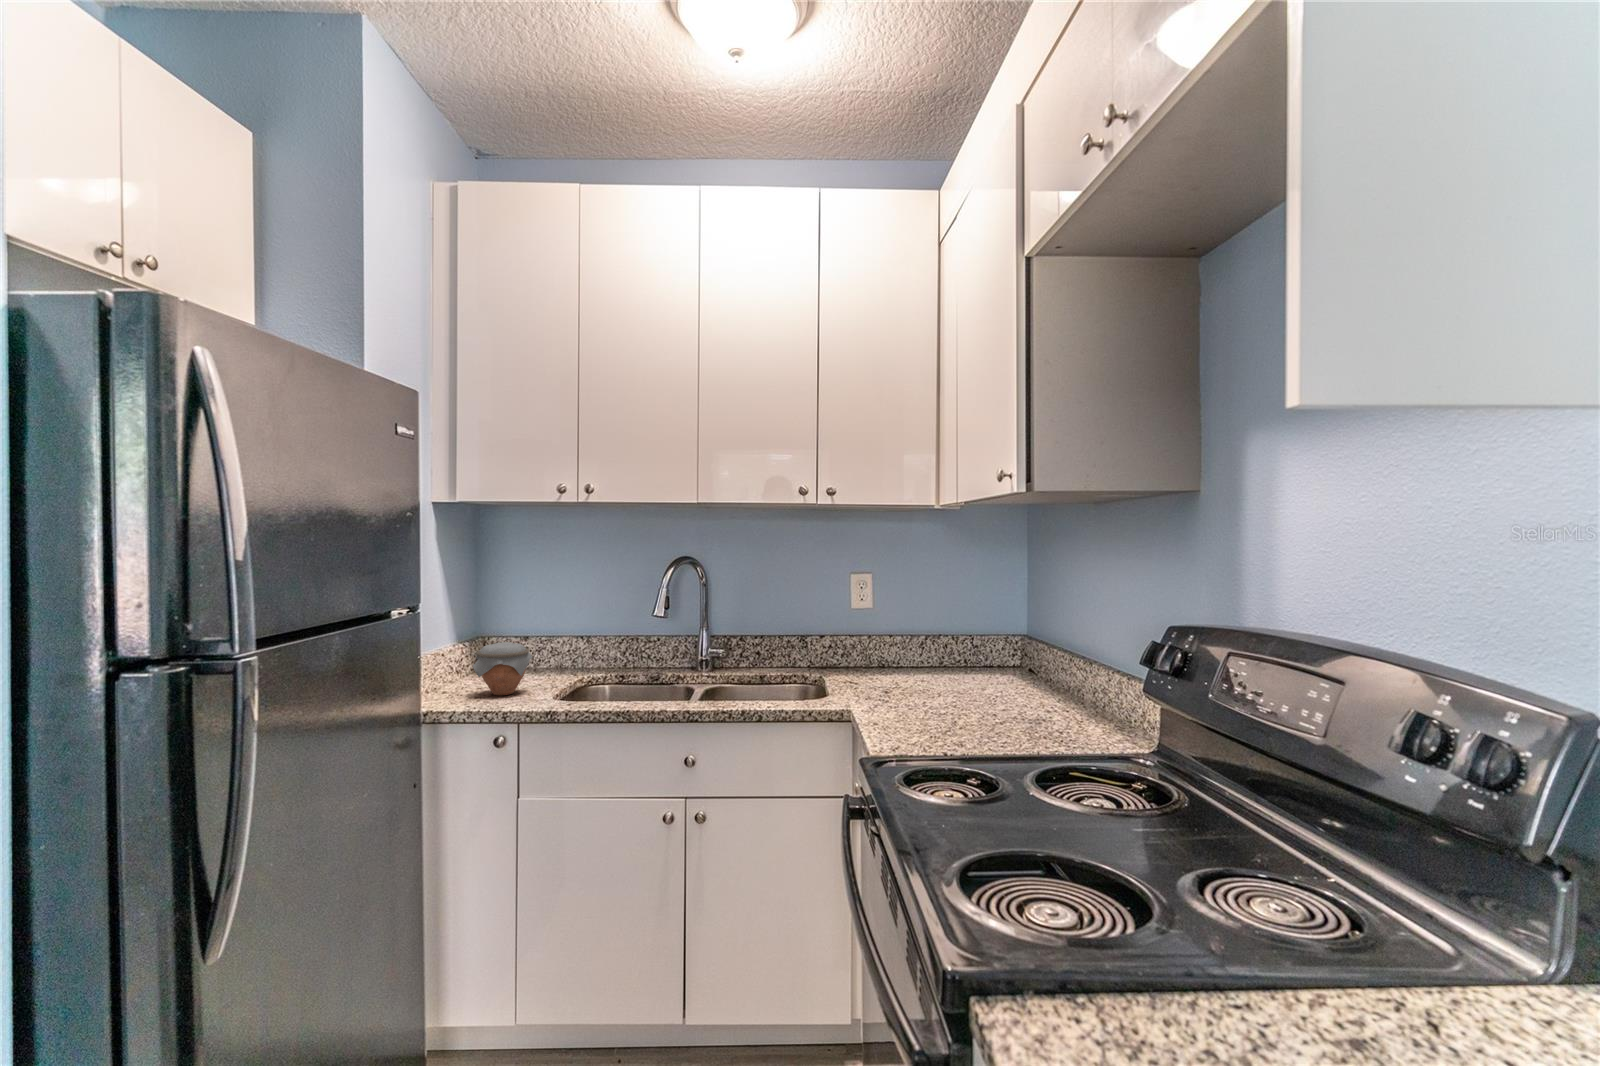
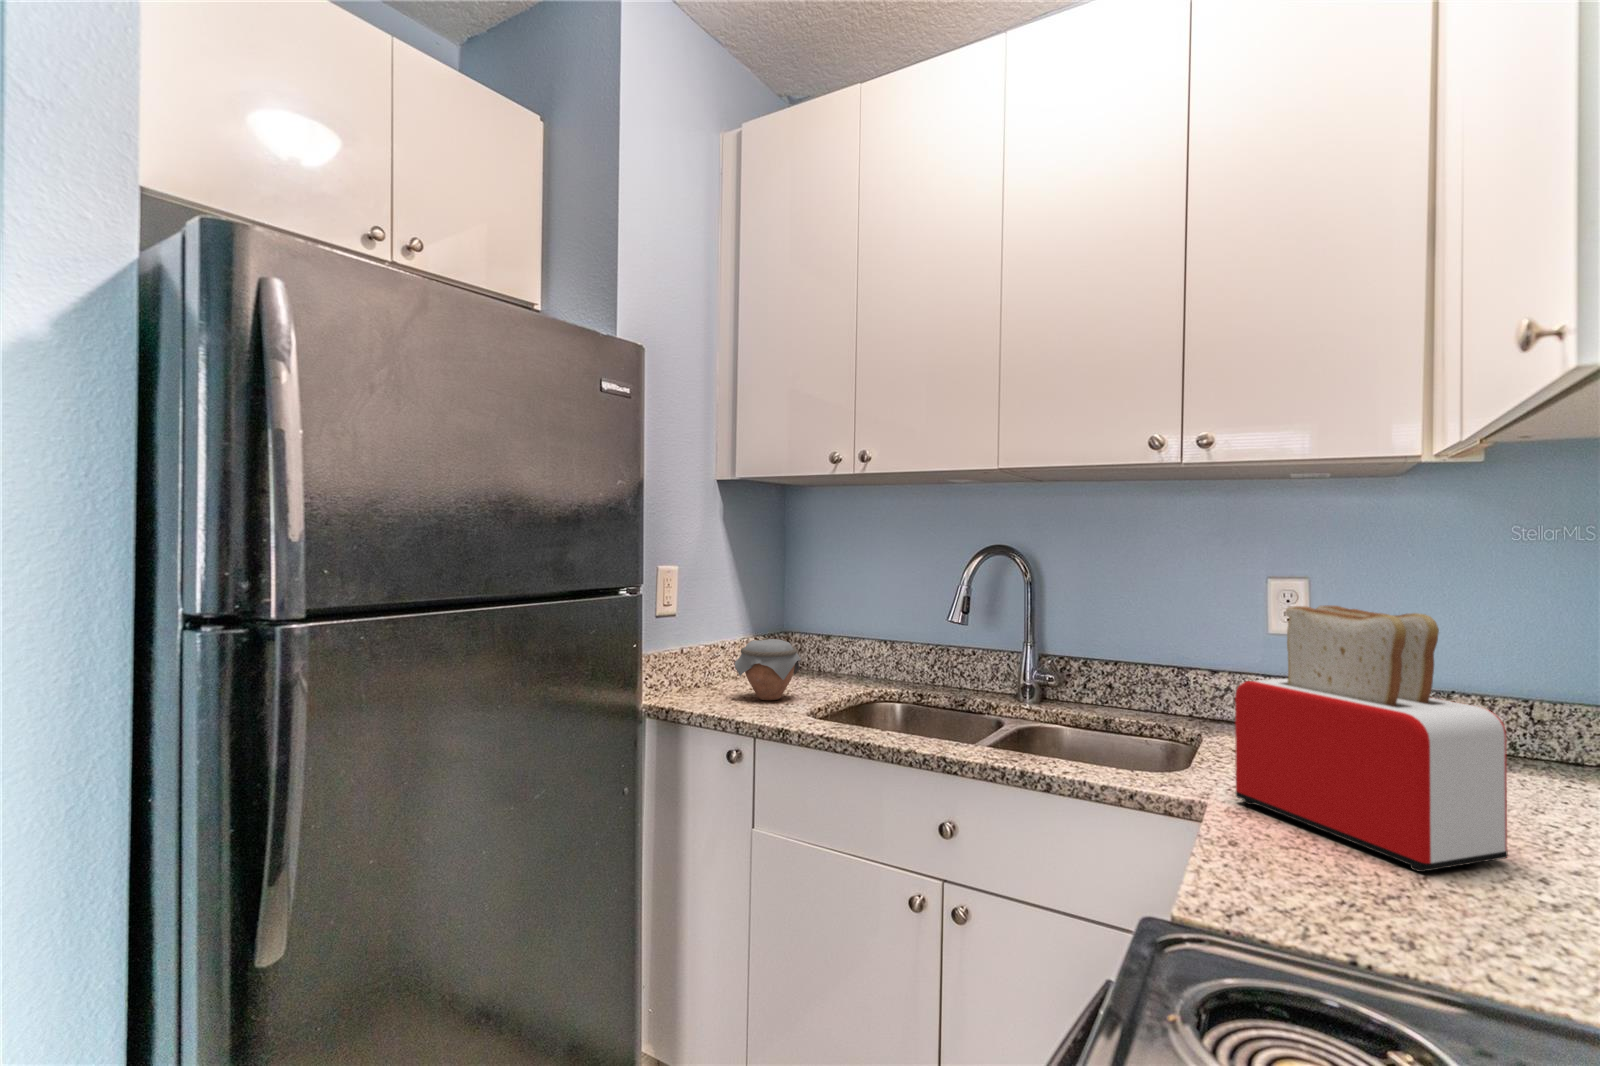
toaster: none [864,592,981,721] -> present [1235,605,1508,872]

